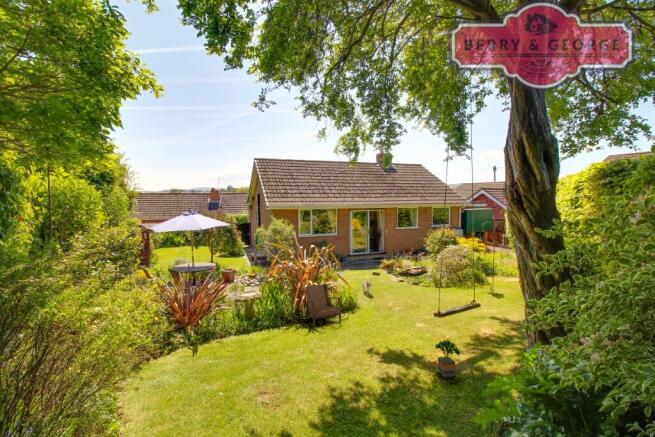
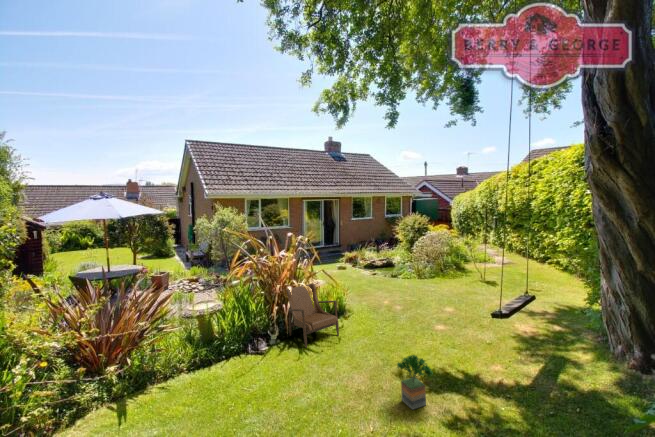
potted tree: present [435,340,460,377] -> present [397,355,433,410]

